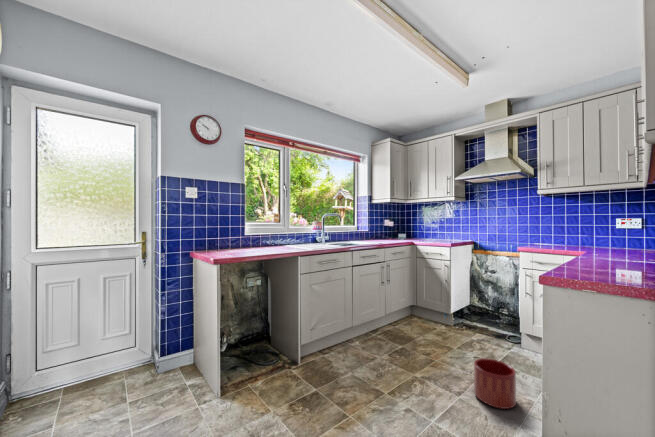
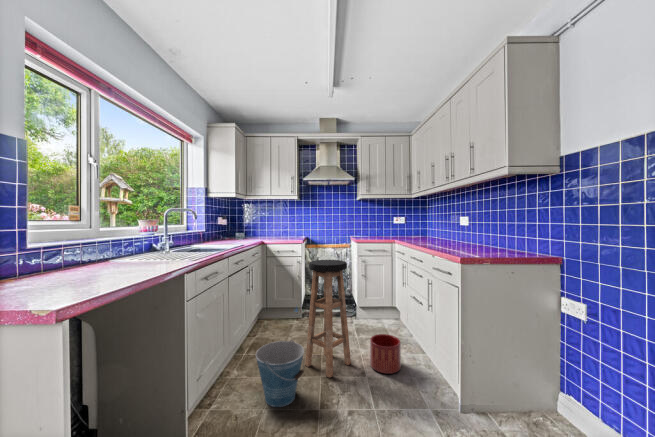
bar stool: none [410,262,456,379] -> present [305,260,351,378]
bucket: none [348,325,390,378] -> present [256,340,304,407]

